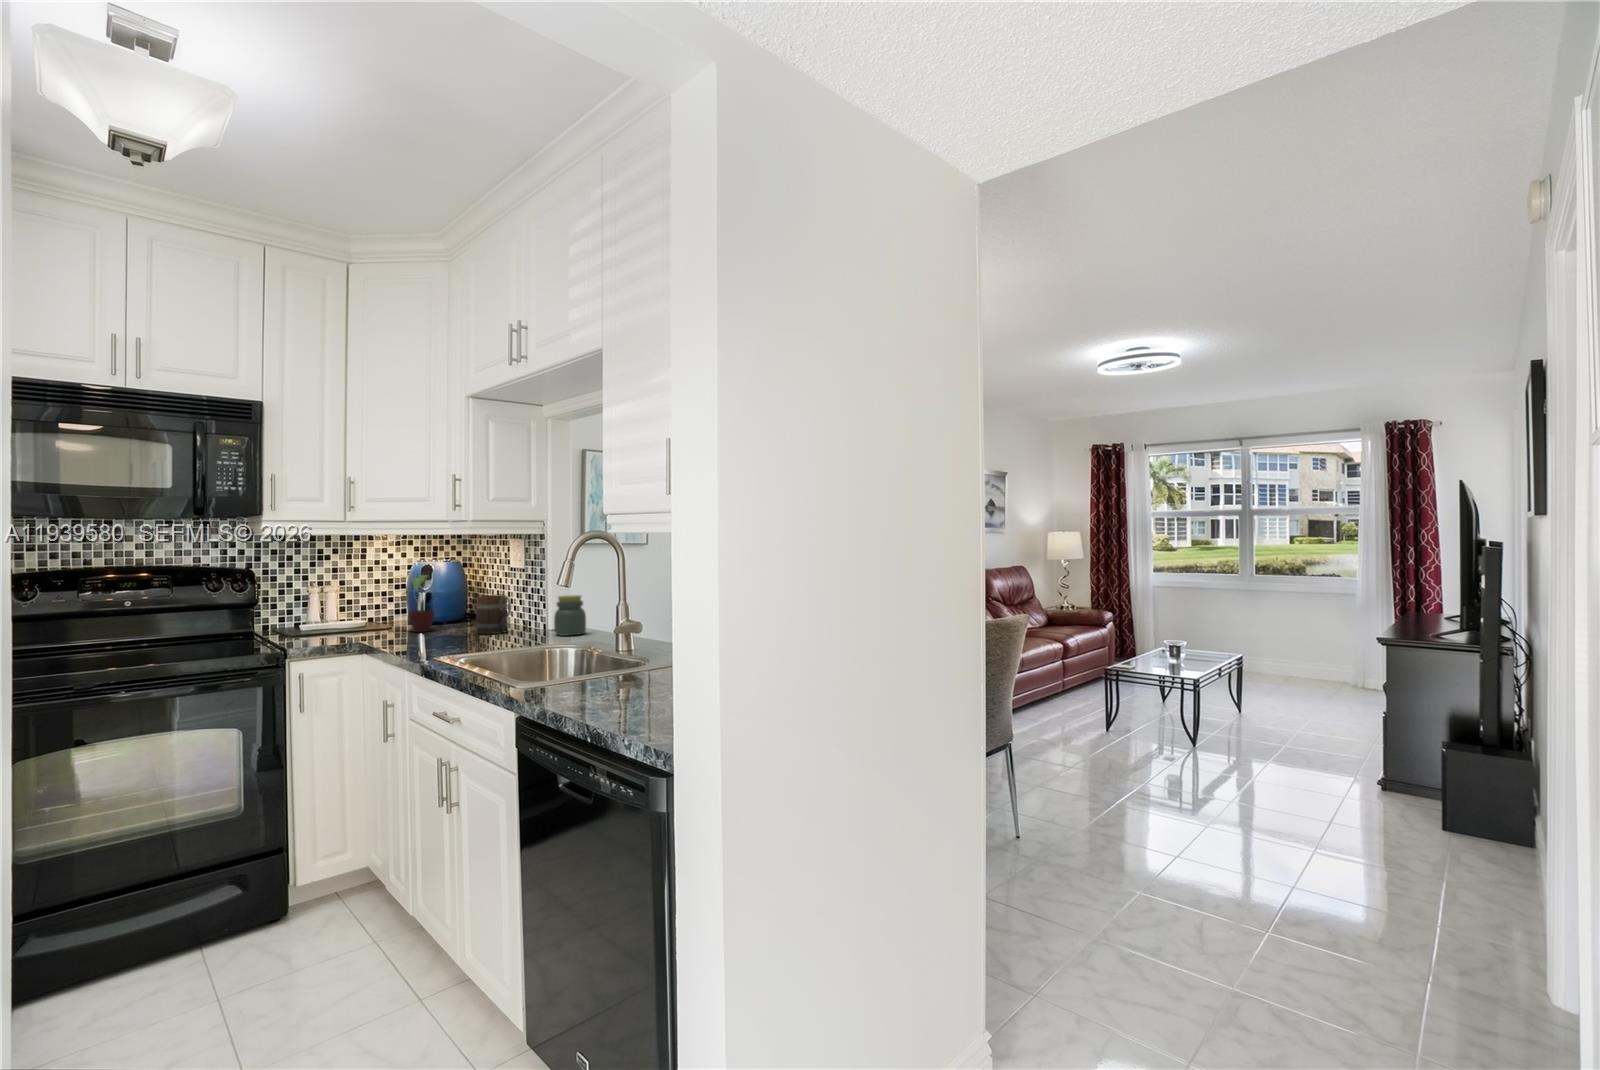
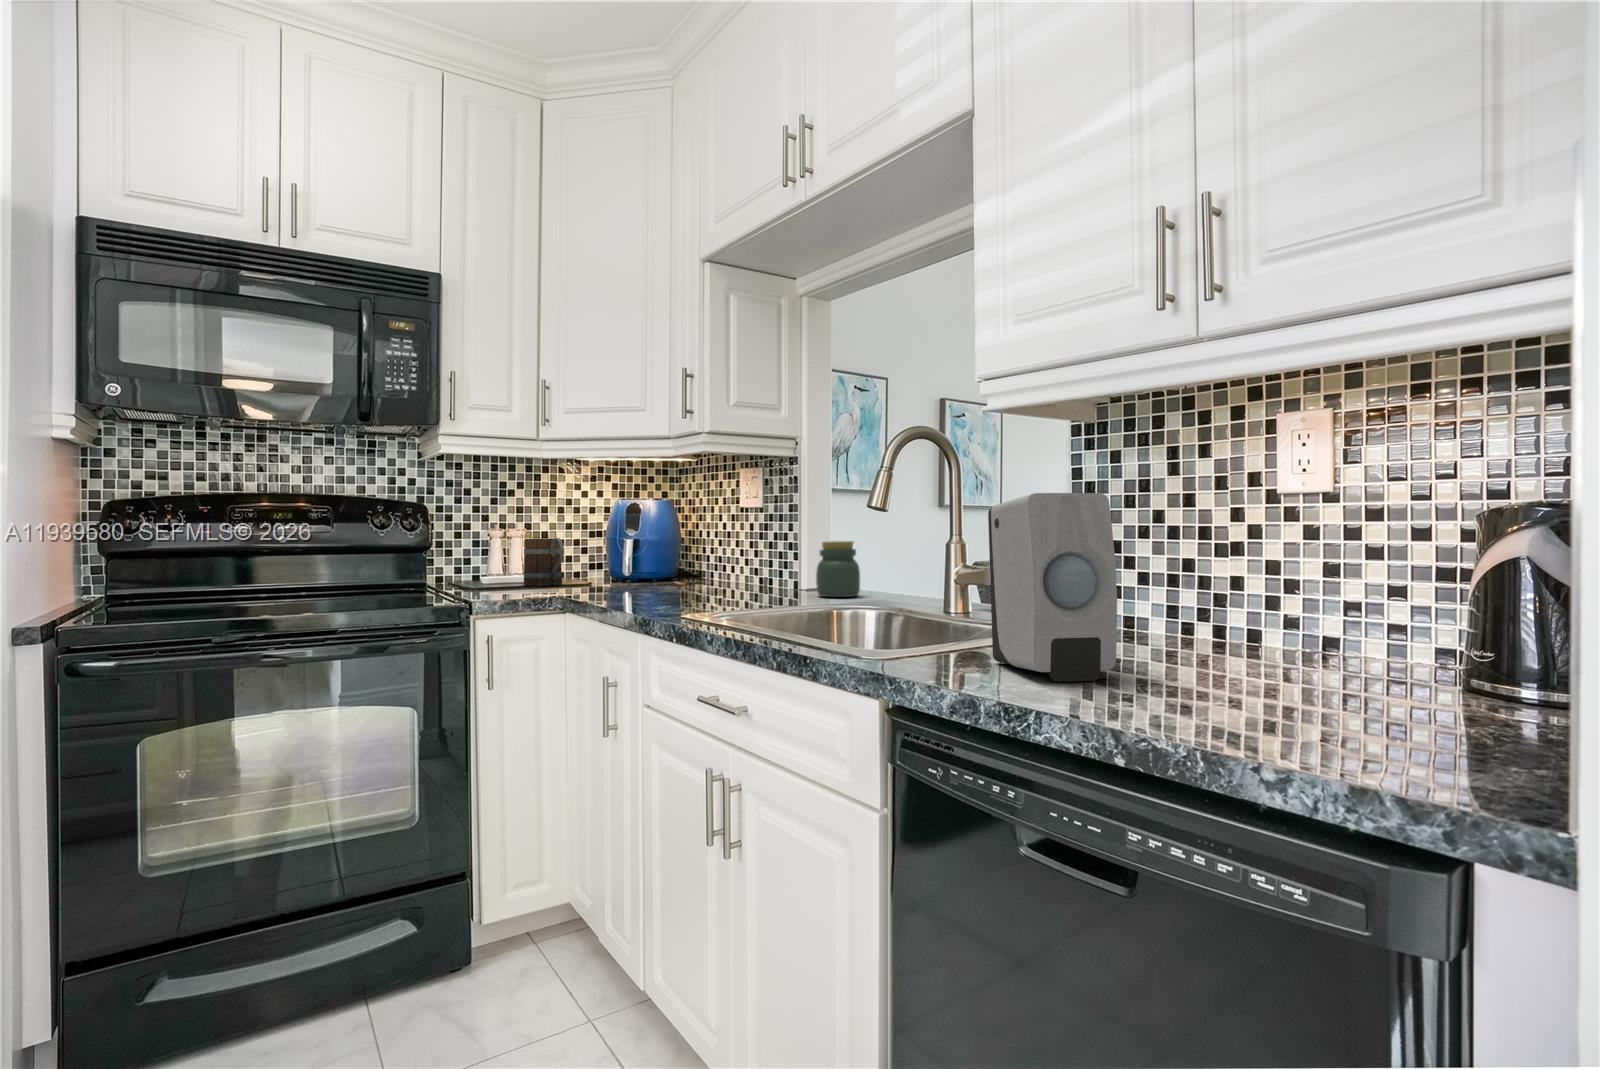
potted plant: present [403,575,437,632] -> none [590,514,668,590]
soap dispenser: none [590,594,642,699] -> present [988,493,1117,681]
mug: present [476,595,511,634] -> present [524,538,564,586]

